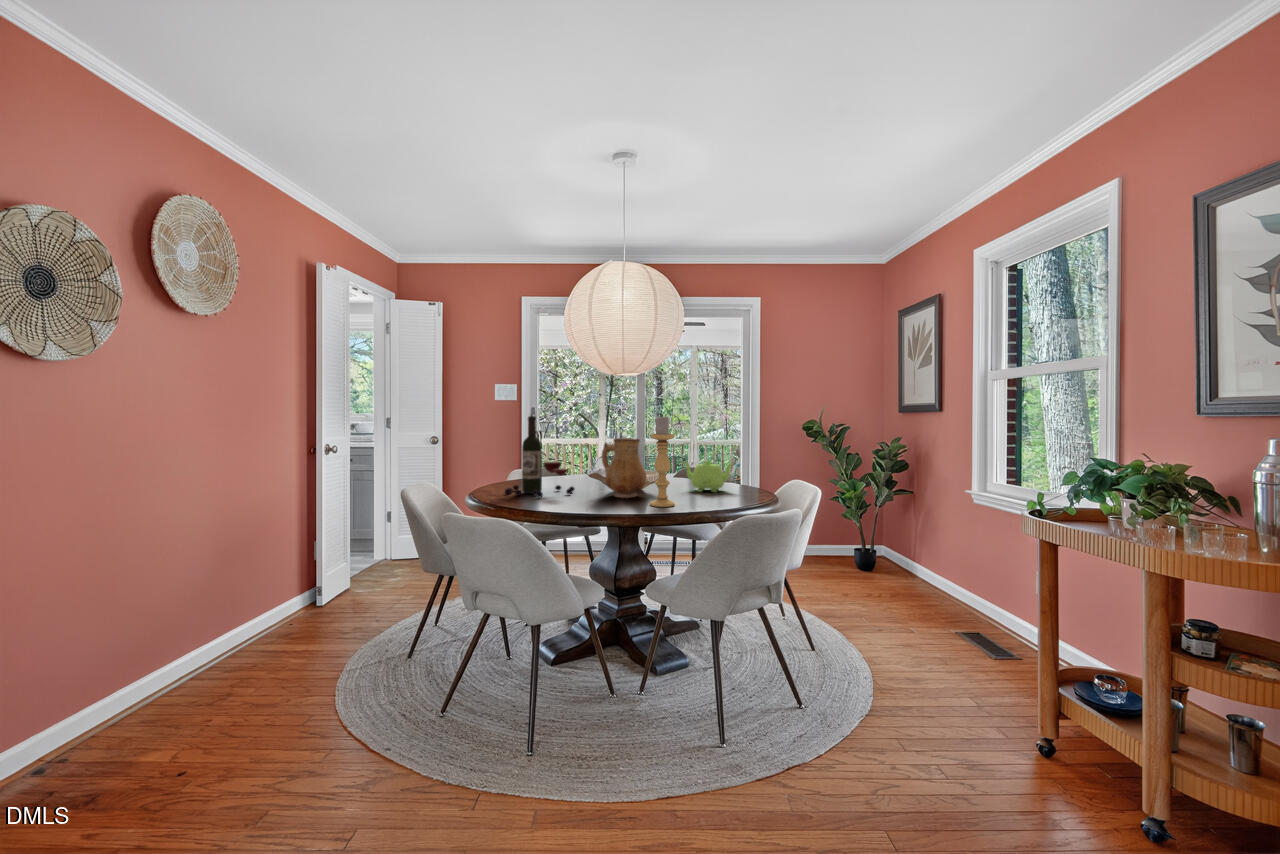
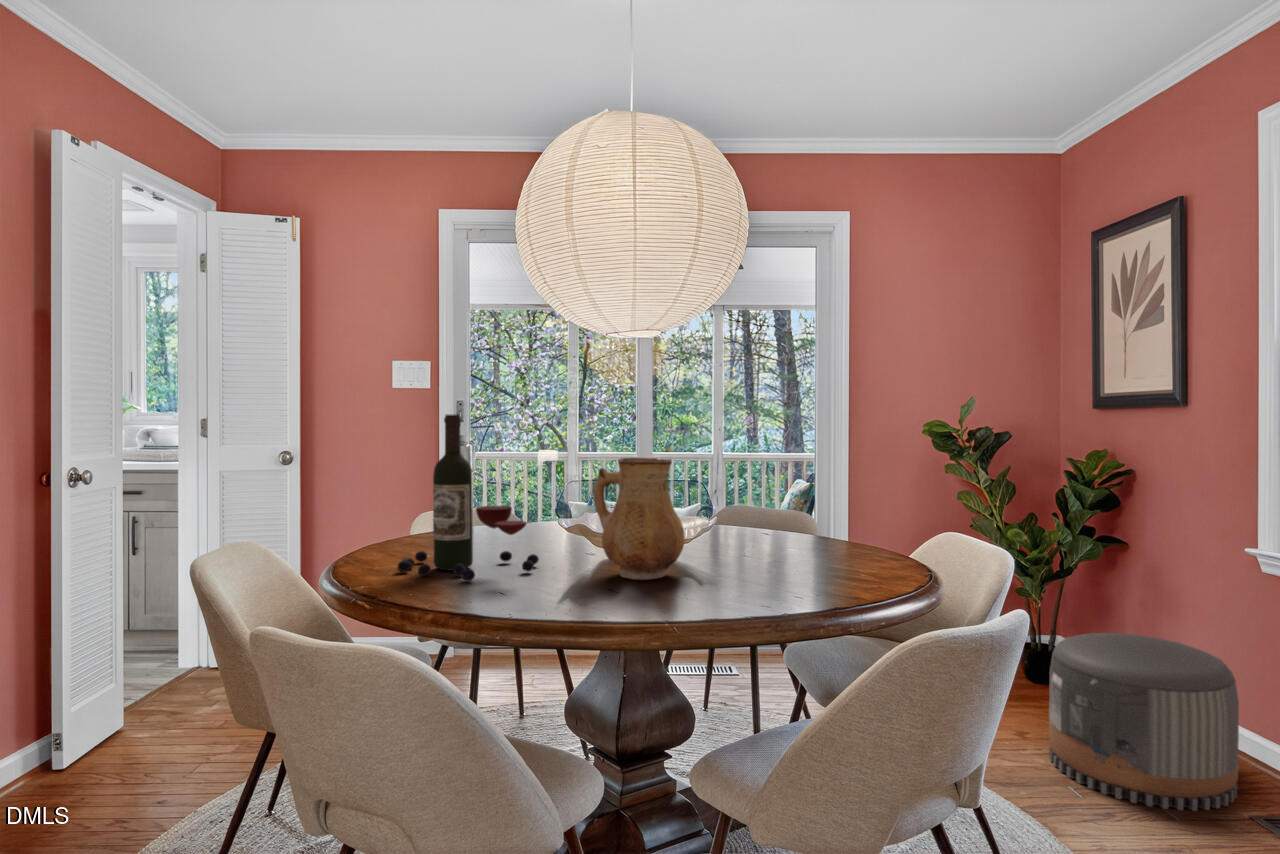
candle holder: present [650,416,675,507] -> none [701,411,753,606]
teapot: present [684,460,733,492] -> none [747,500,854,564]
pouf: none [856,537,953,629] -> present [1049,633,1239,811]

